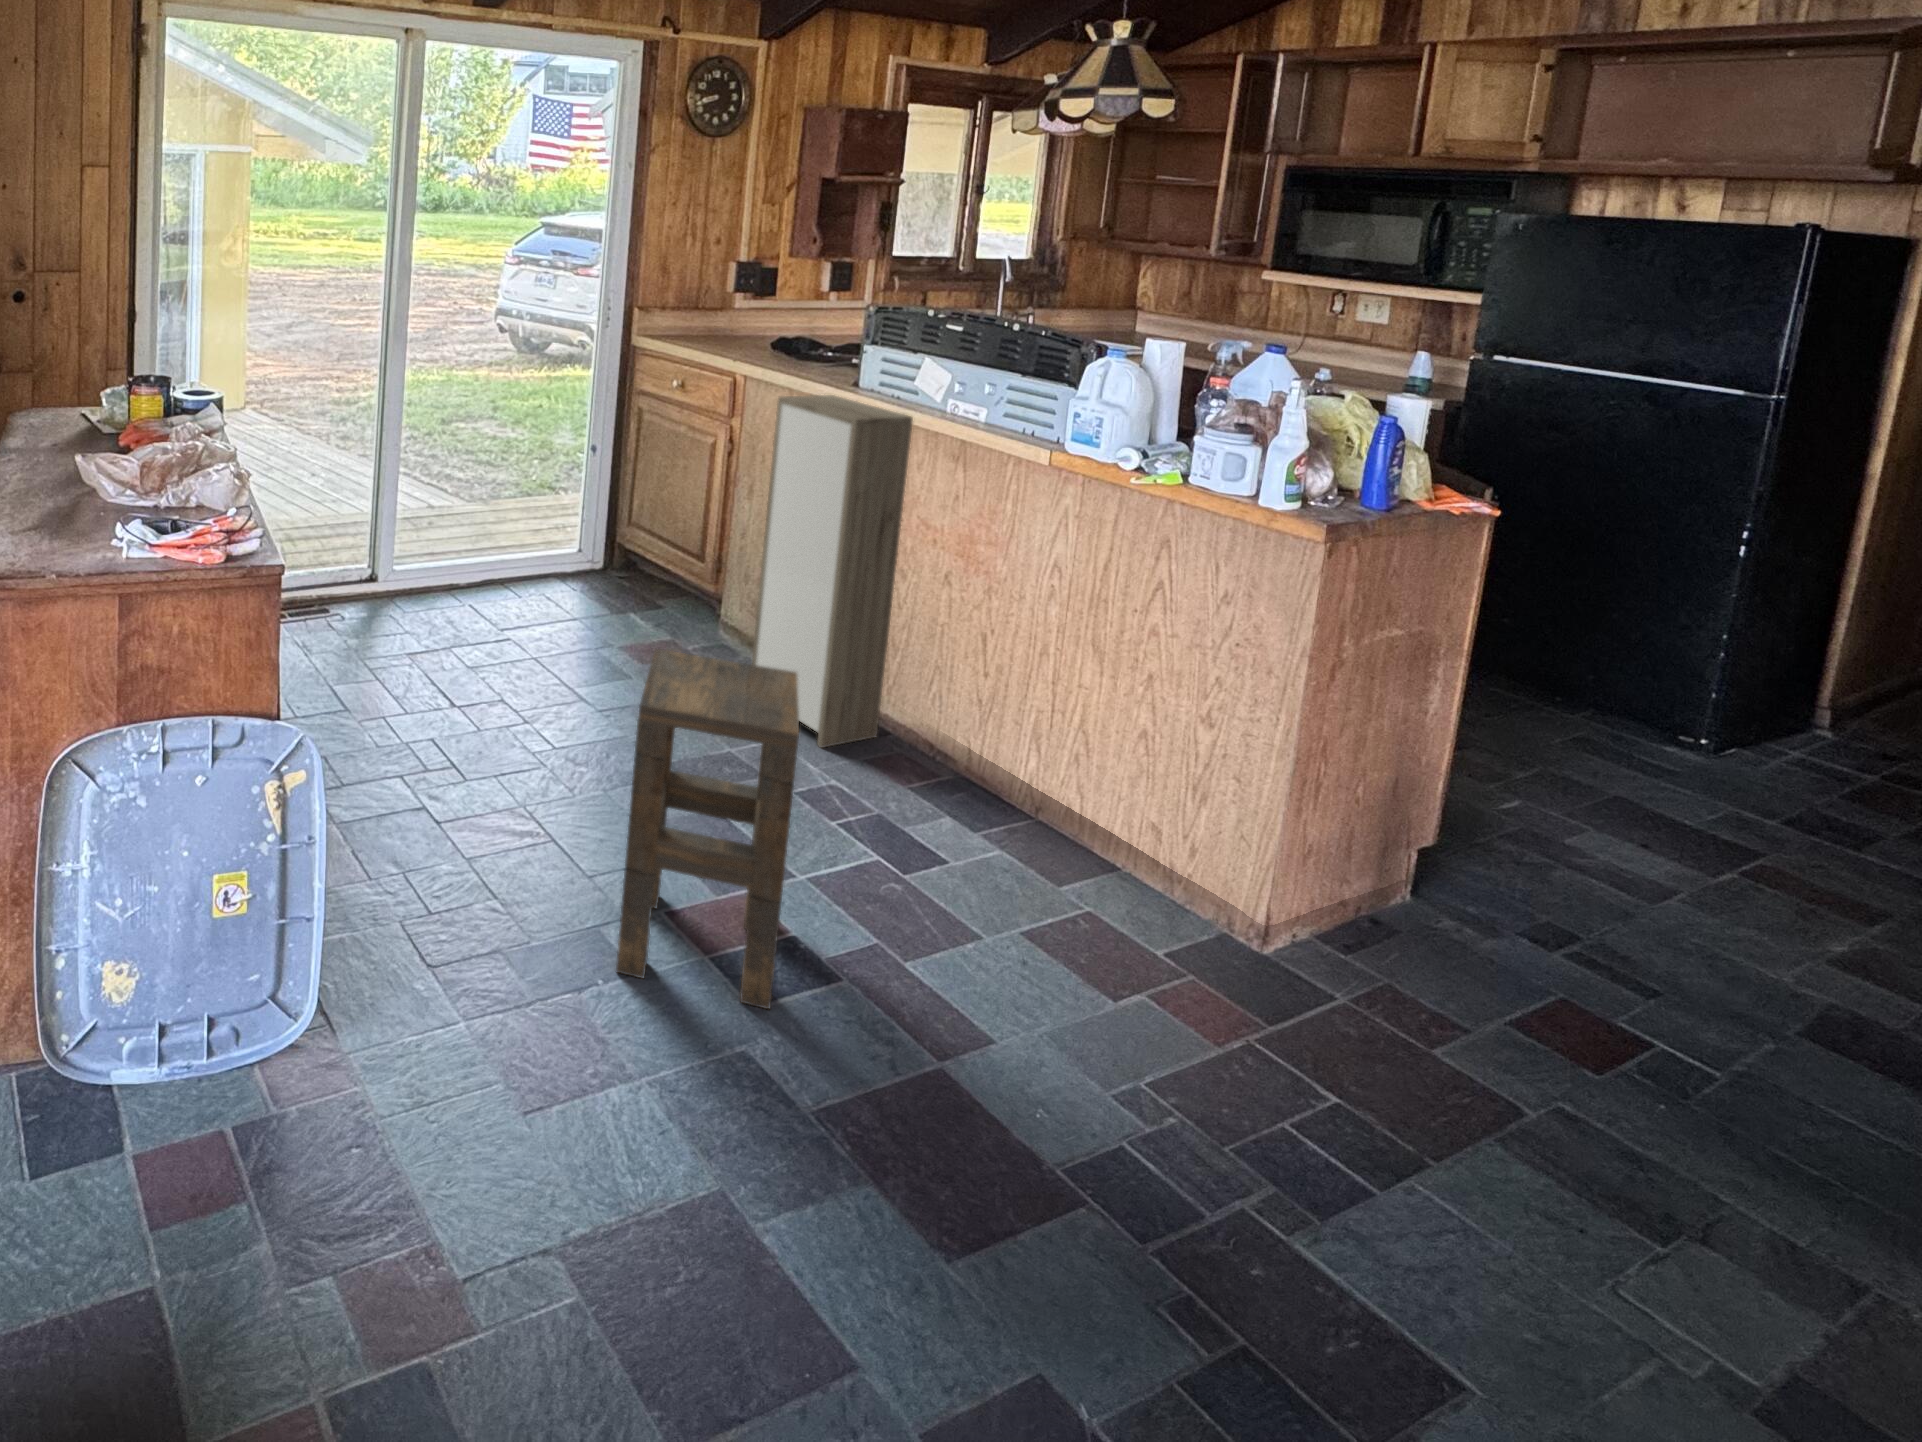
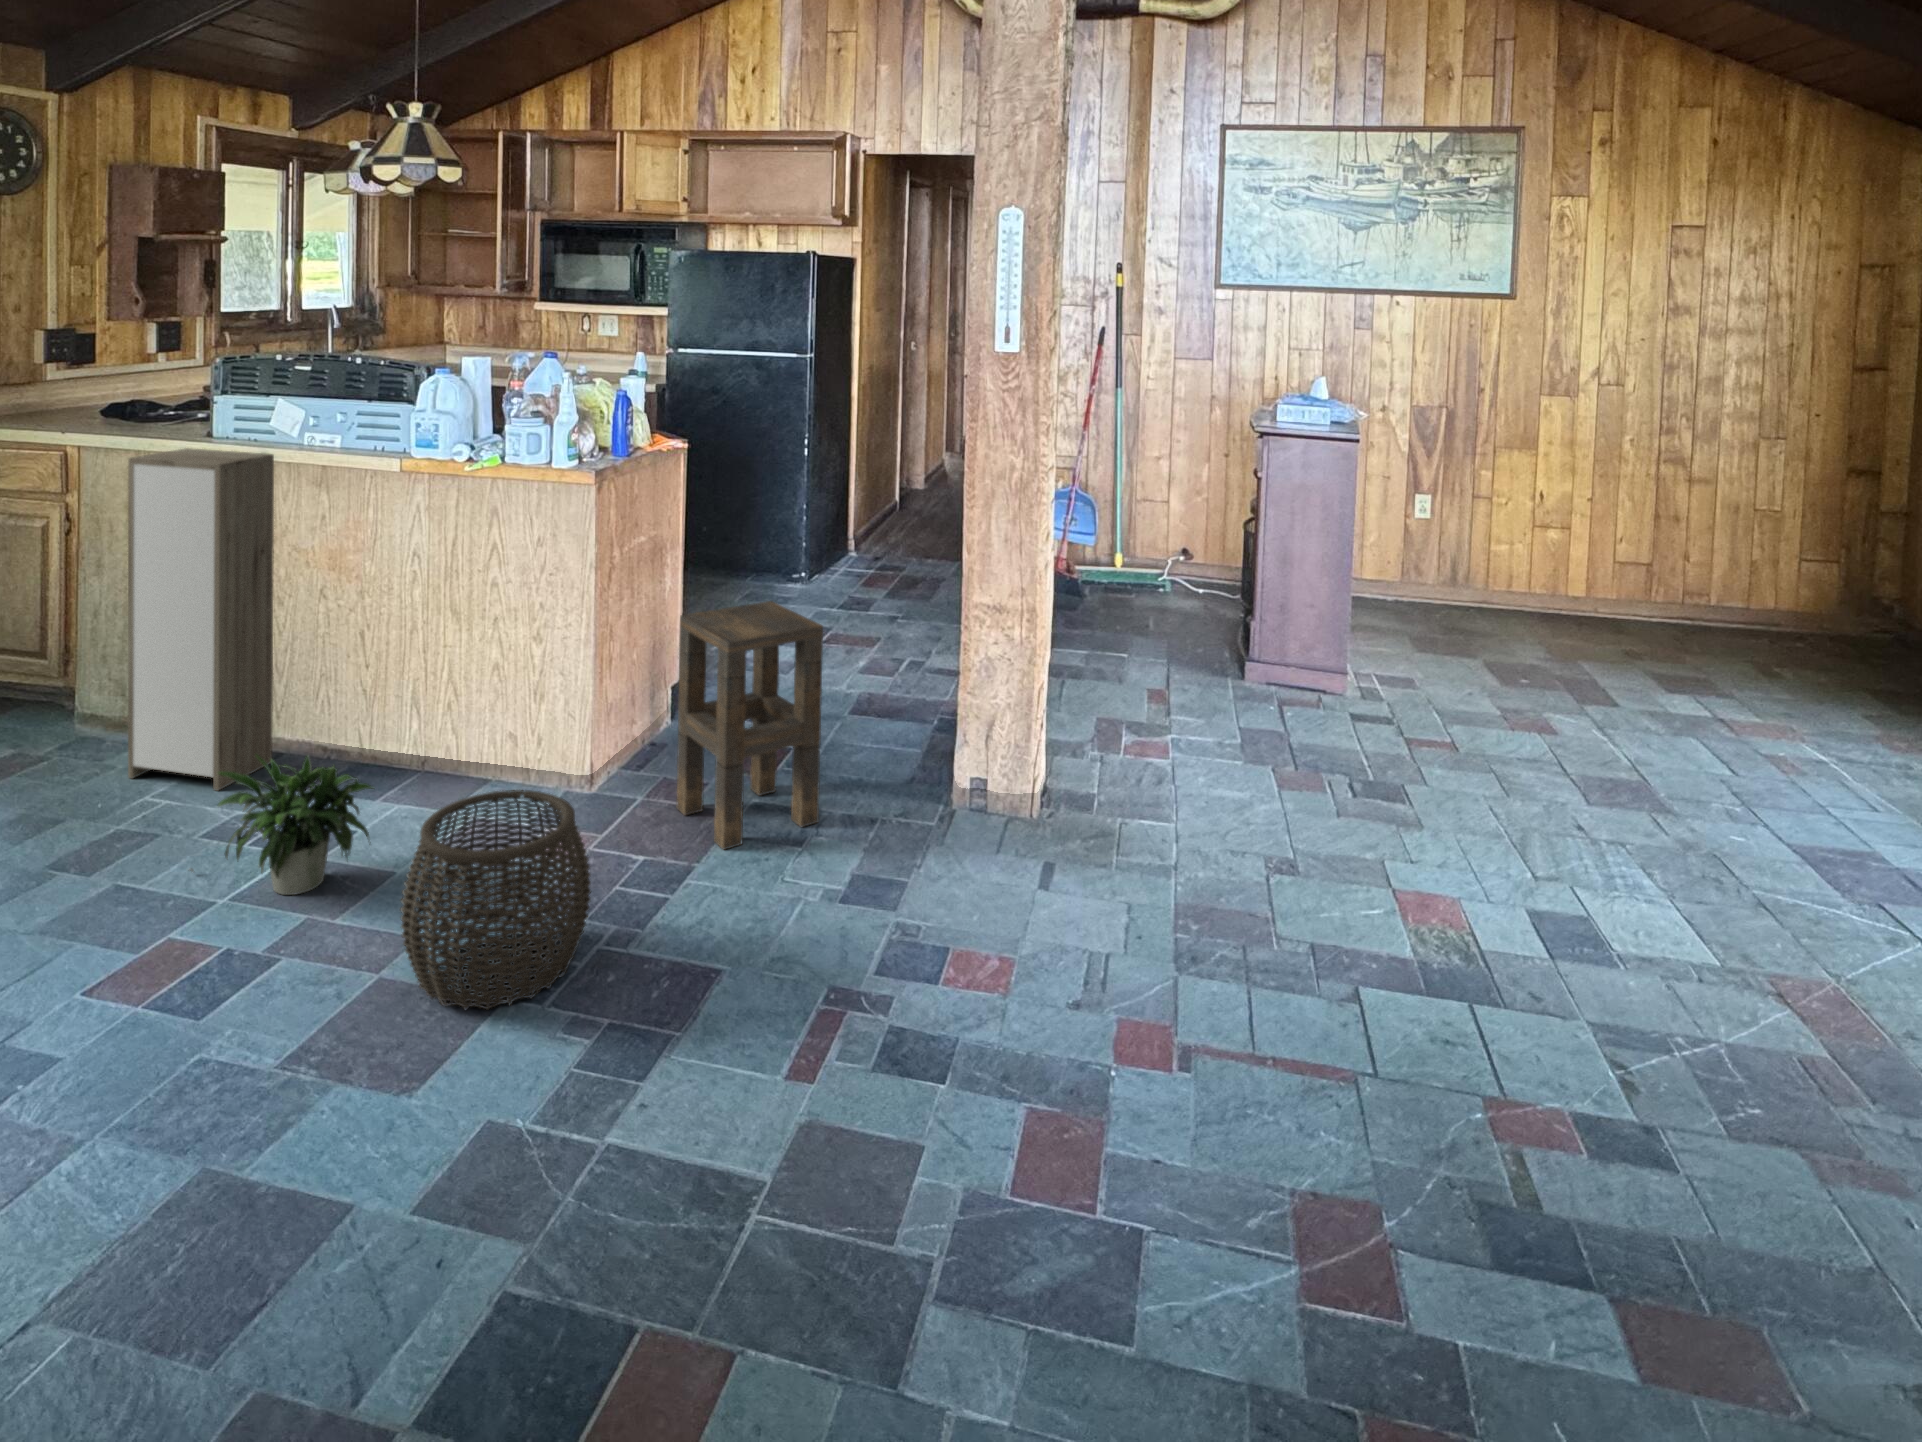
side table: present [616,649,799,1009] -> present [676,601,823,850]
potted plant: none [777,738,971,910] -> present [190,754,374,895]
woven basket: none [970,907,1247,1226] -> present [400,790,591,1010]

